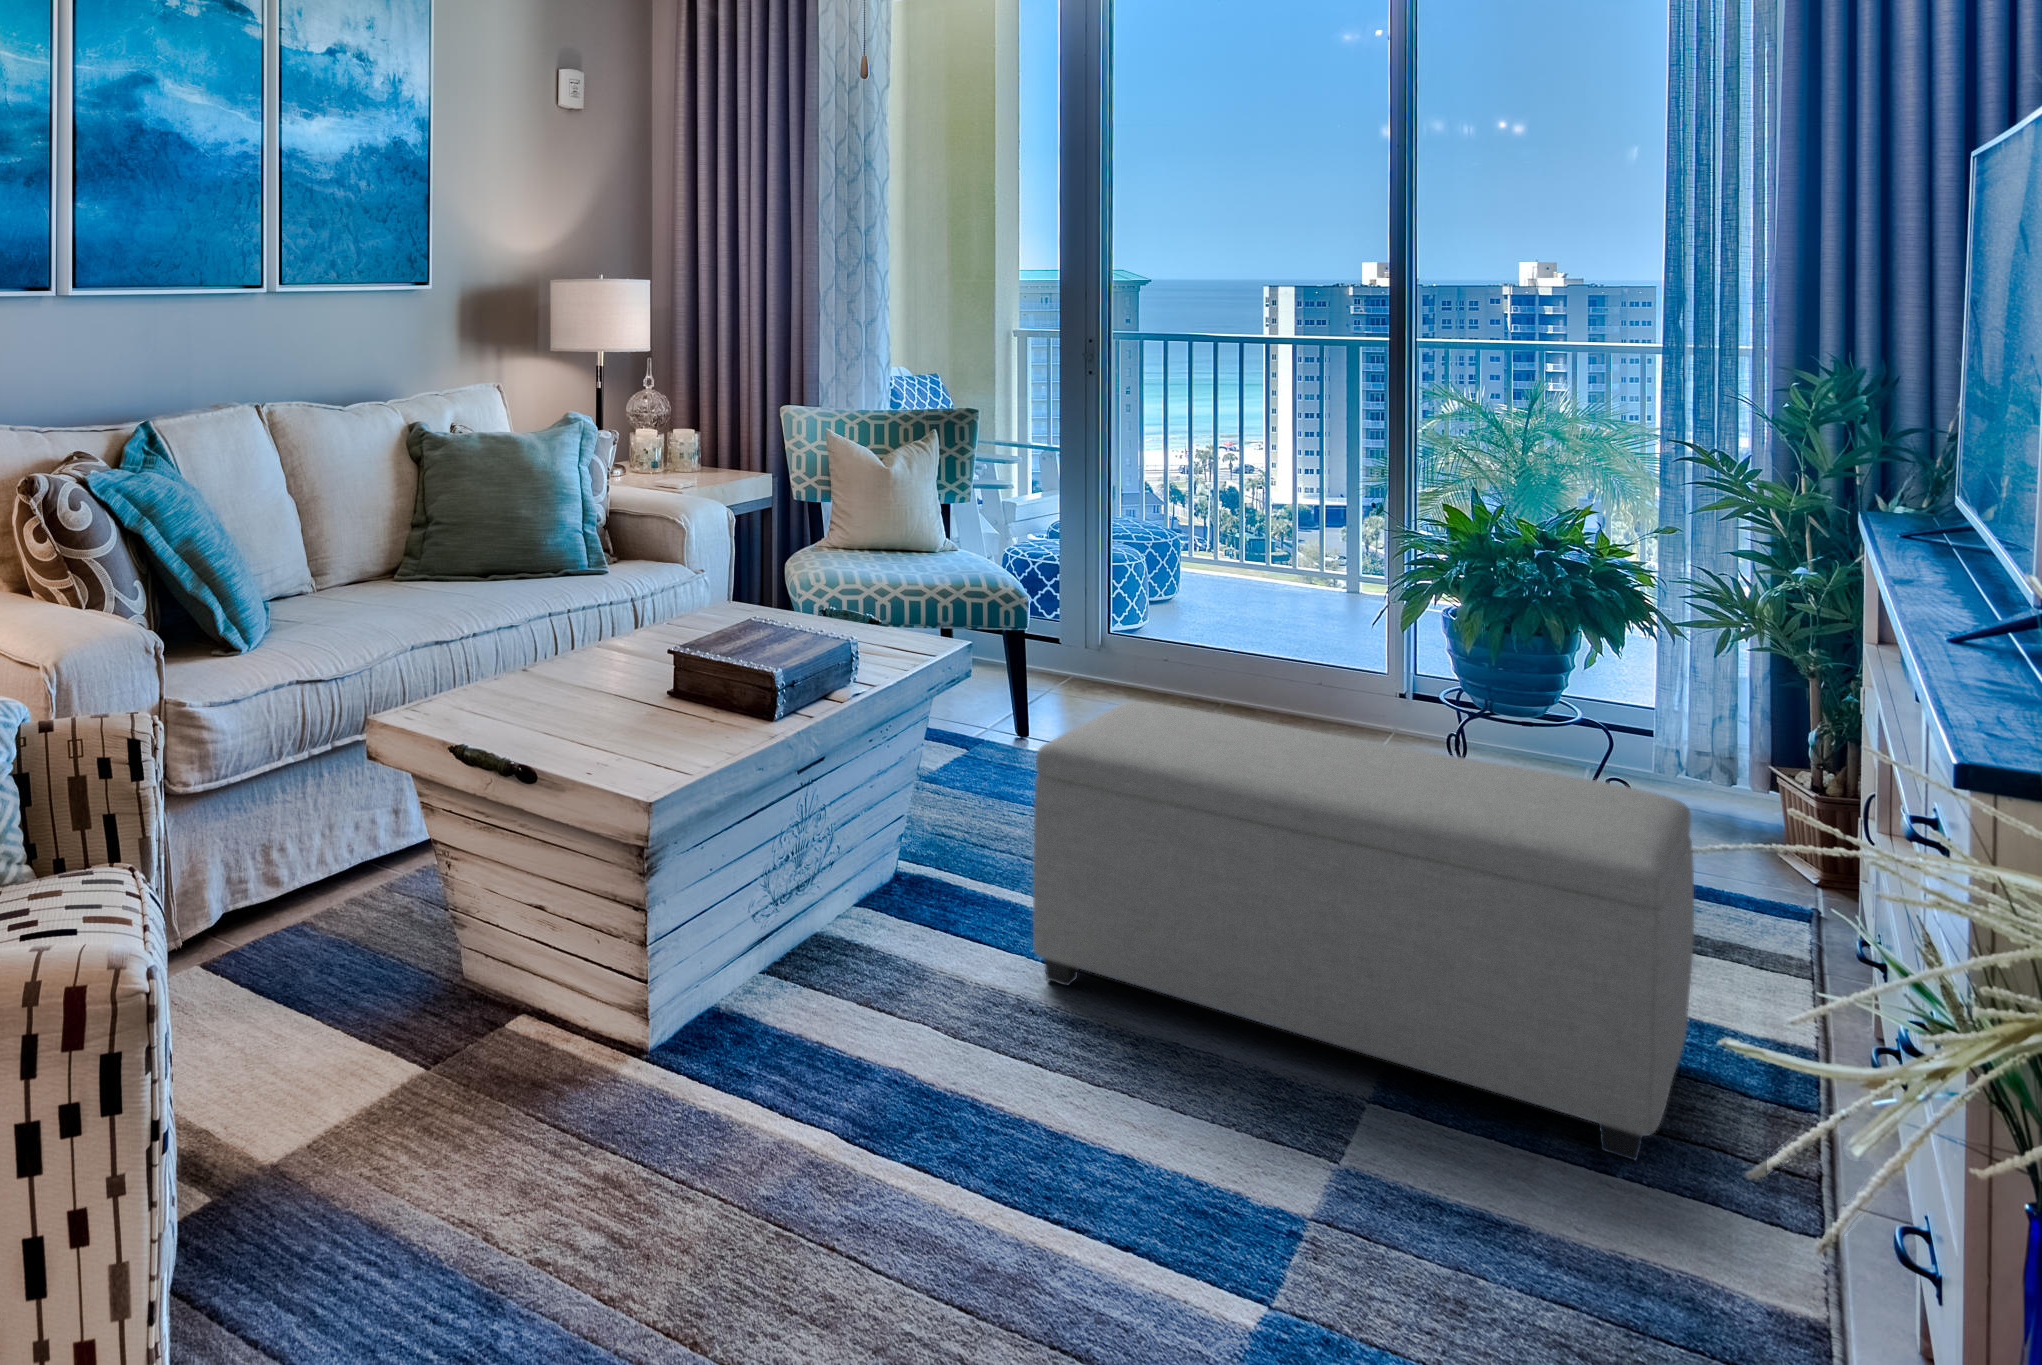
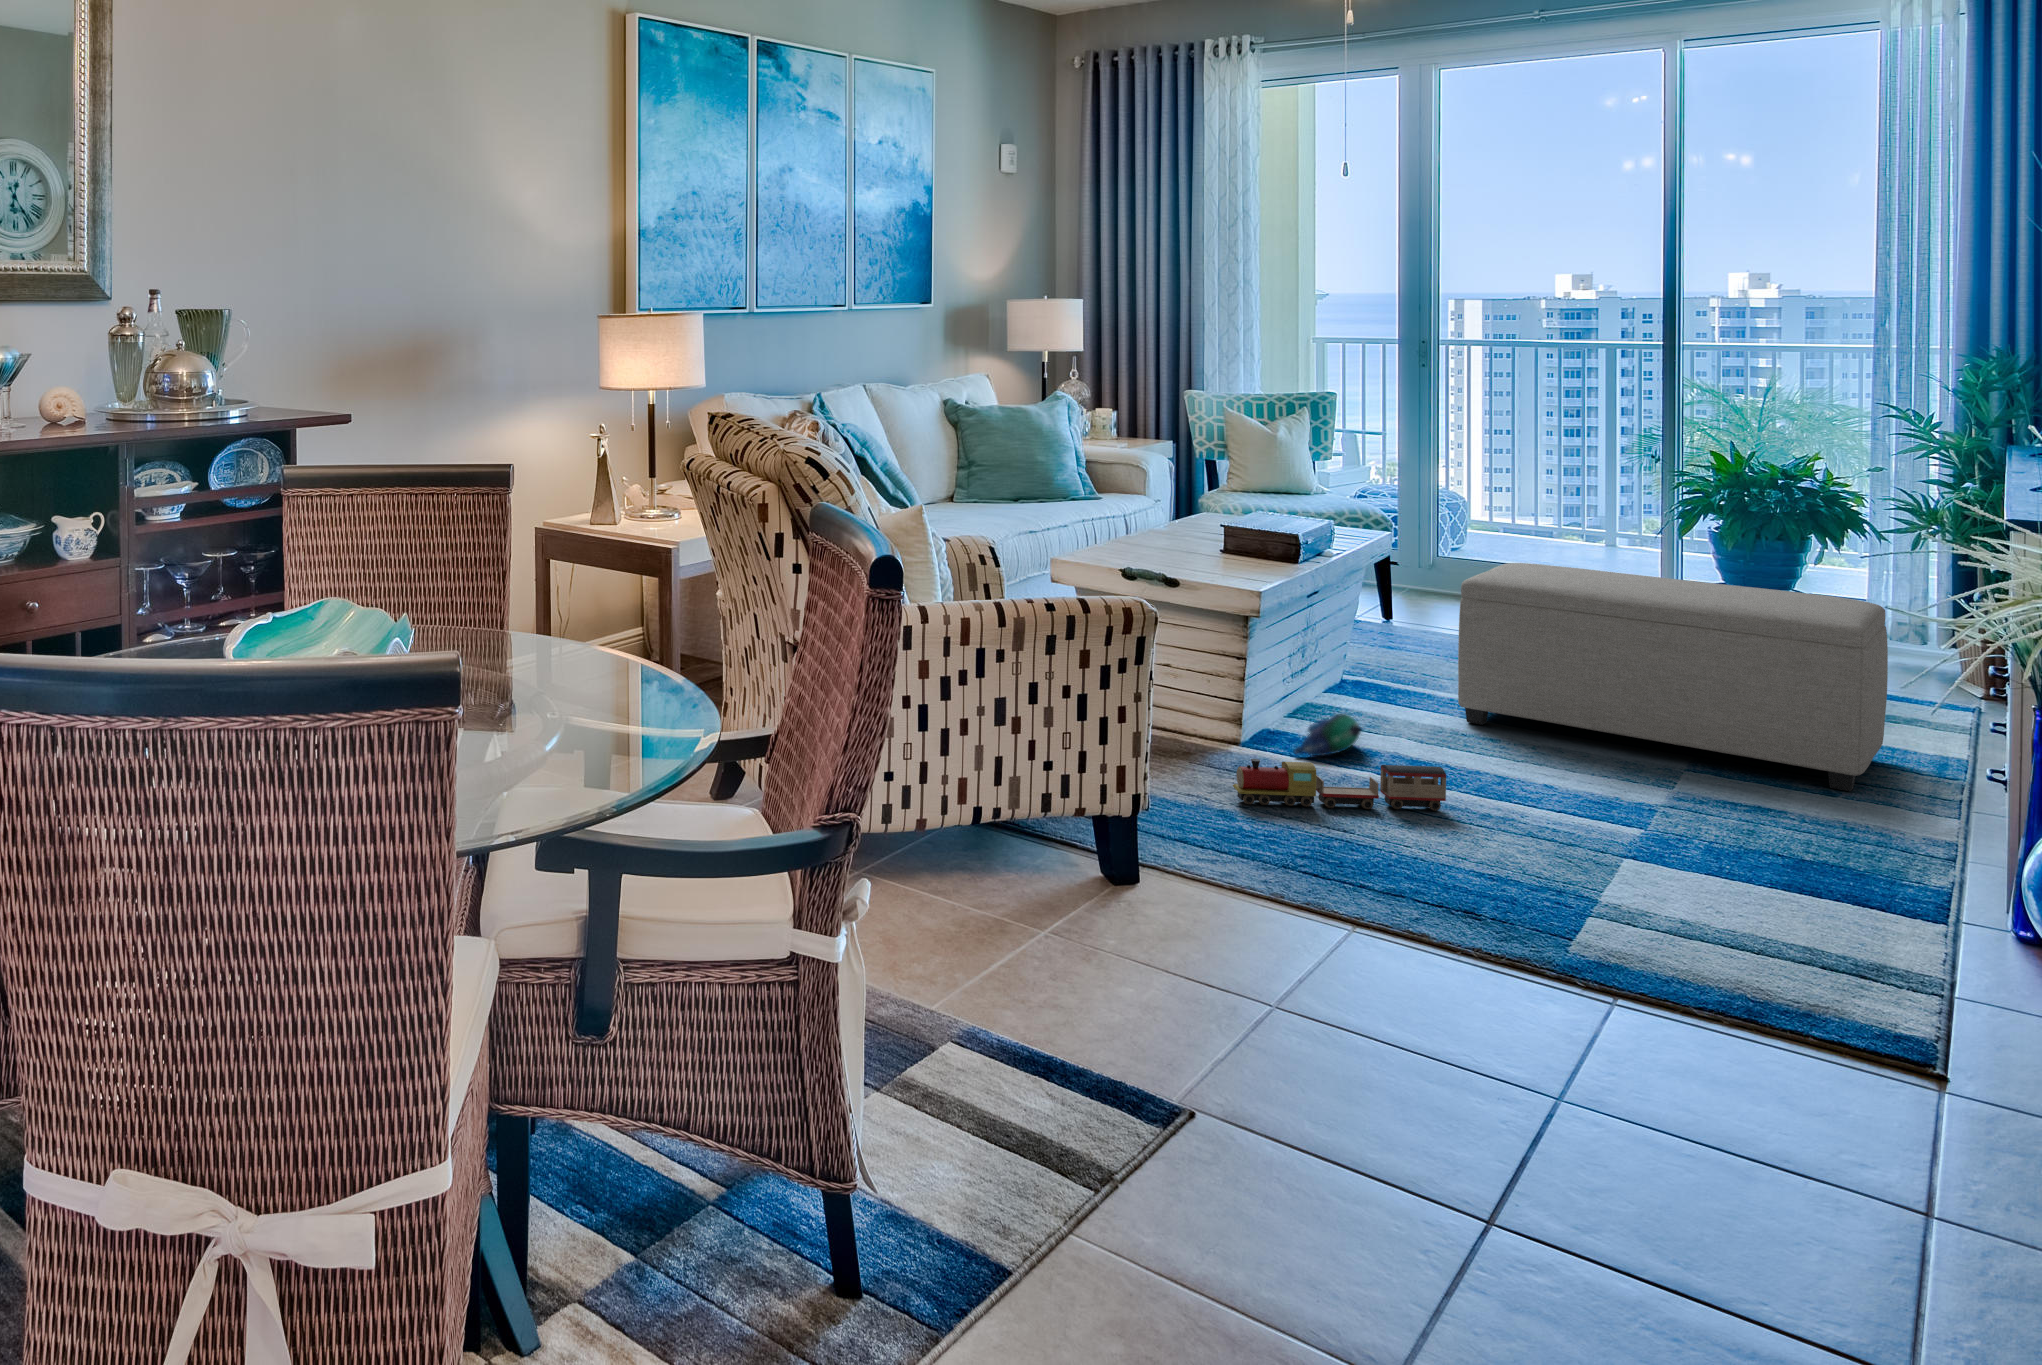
plush toy: none [719,992,842,1089] -> present [1294,714,1362,756]
toy train: none [533,1163,913,1264] -> present [1233,759,1446,811]

